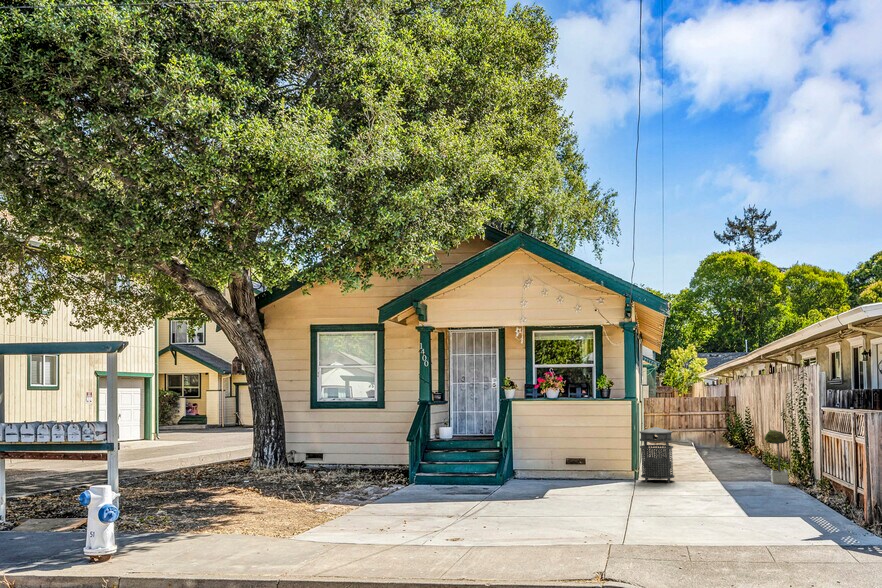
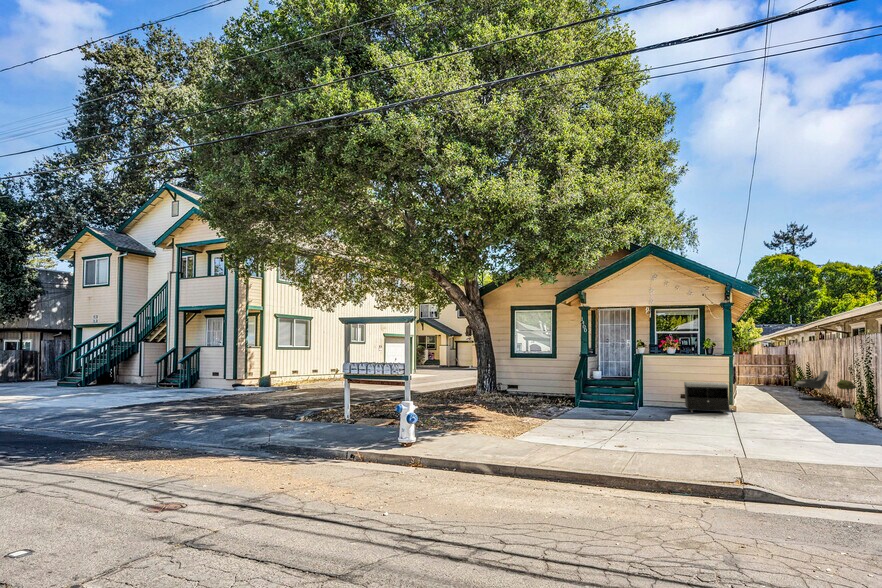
lounge chair: none [726,419,766,463] -> present [795,371,828,400]
trash can: present [640,427,675,483] -> none [736,375,764,413]
storage bench: none [569,440,628,486] -> present [684,382,729,413]

